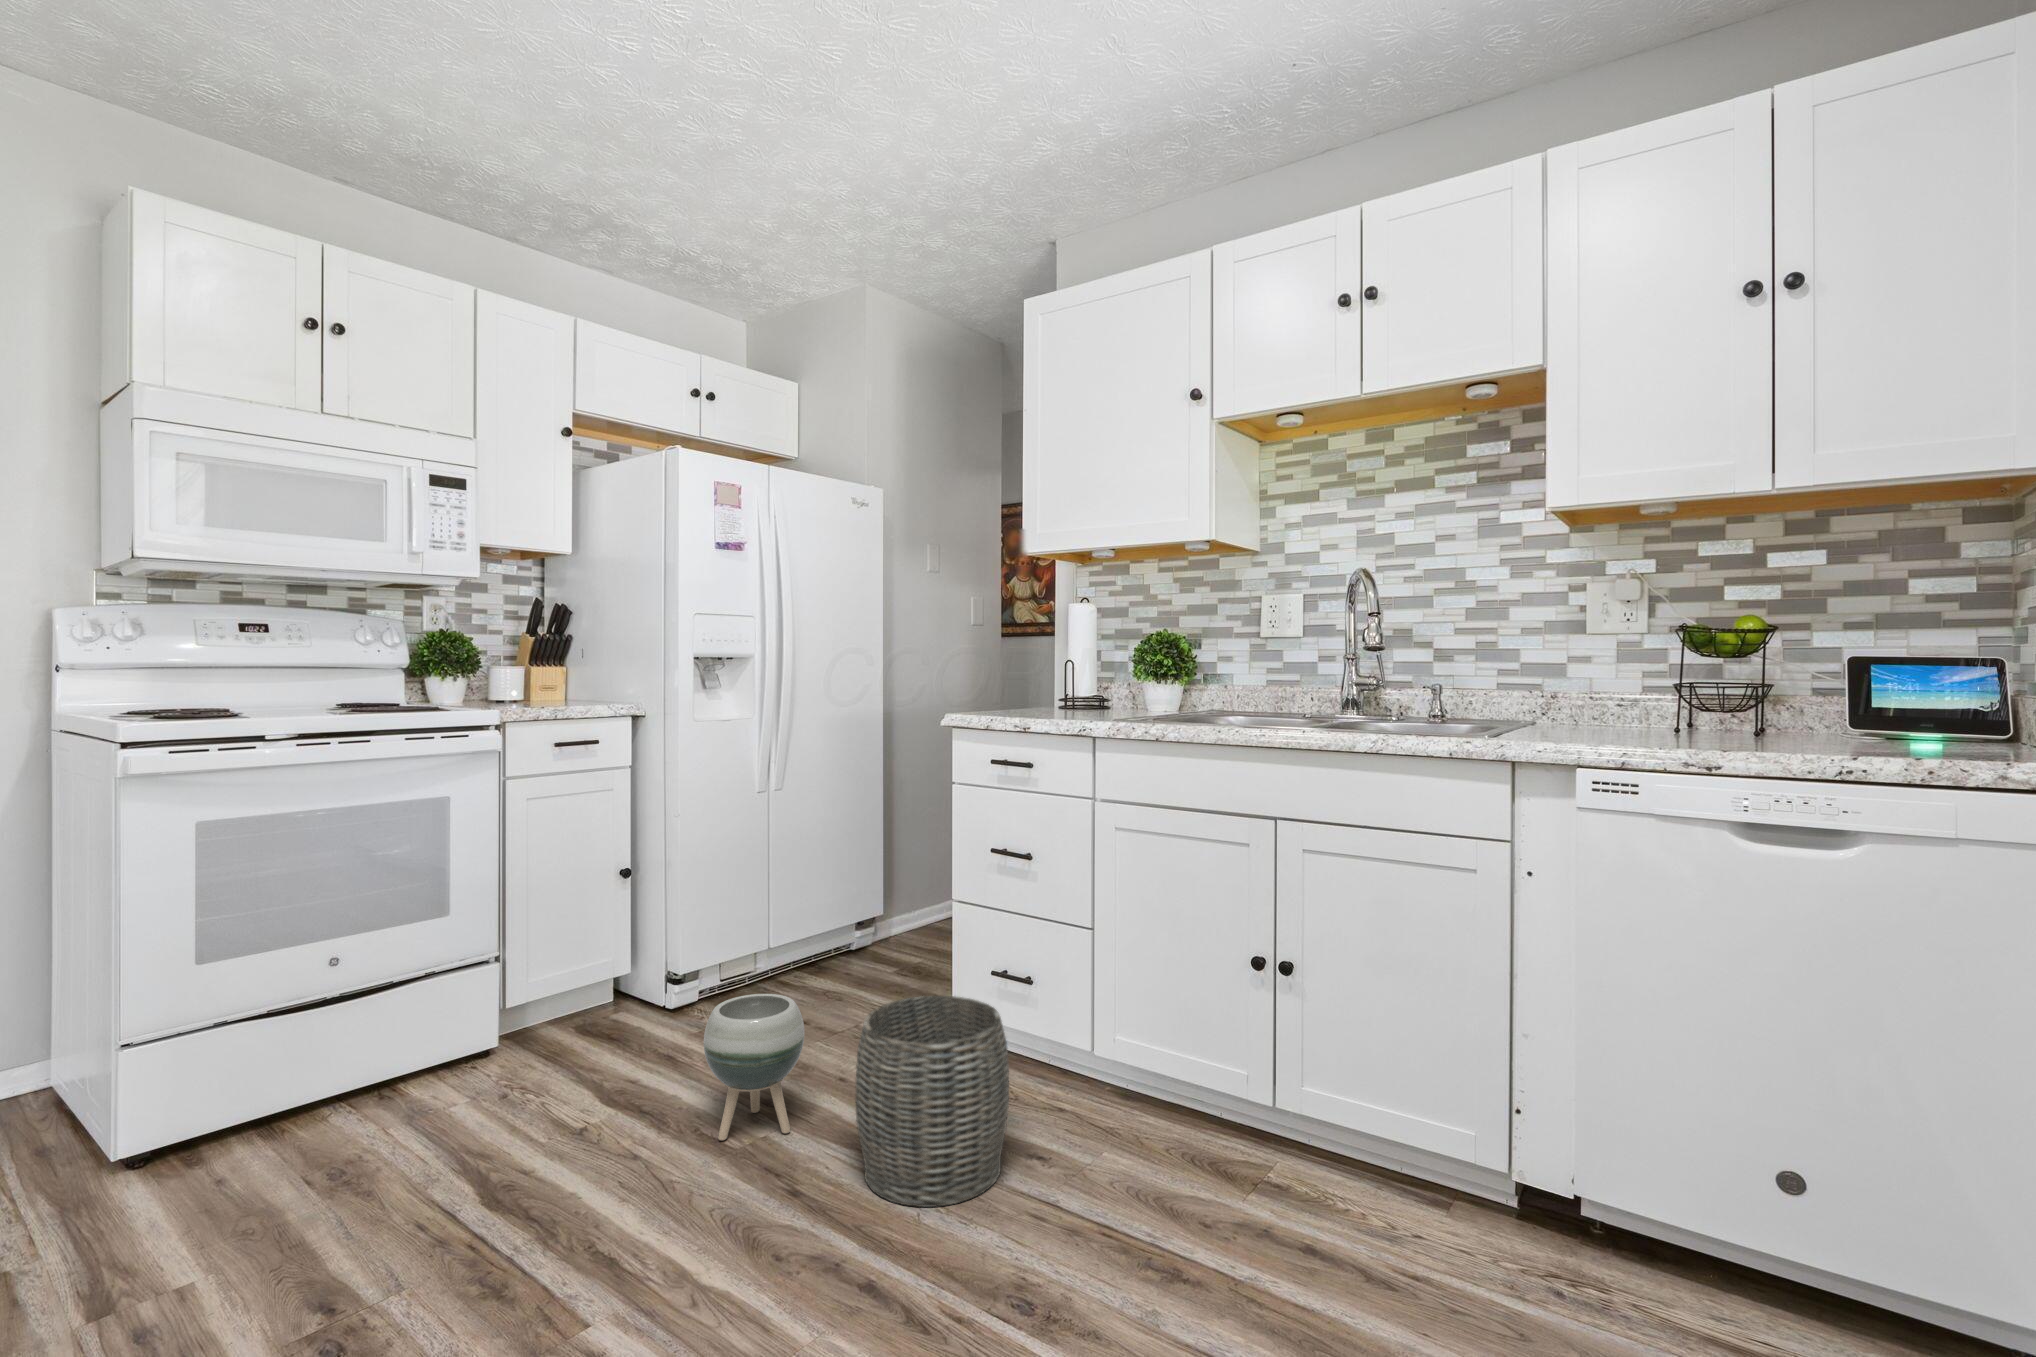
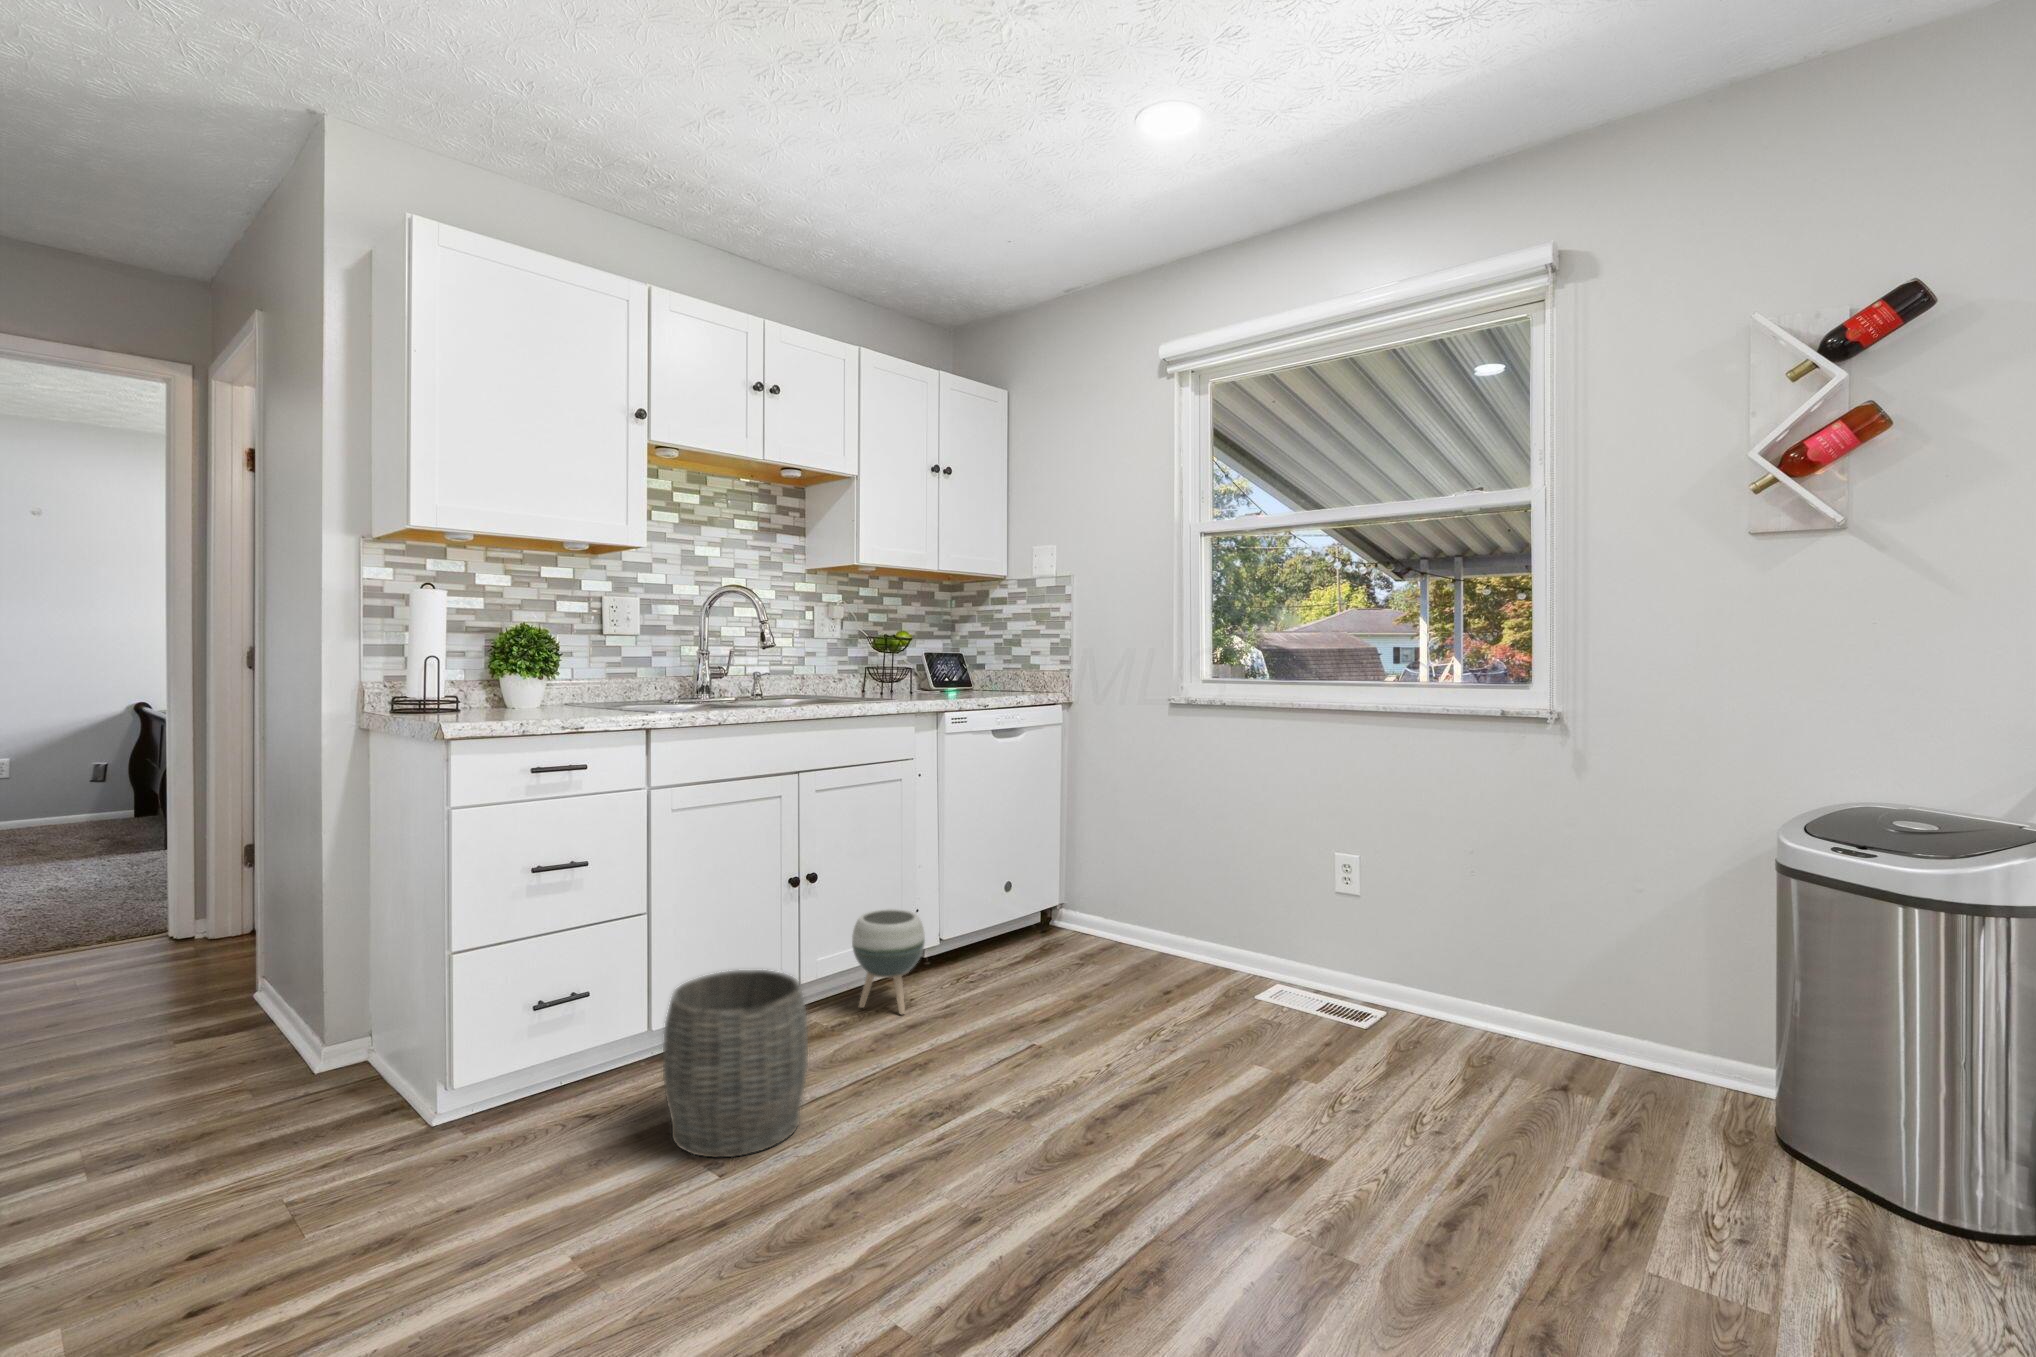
planter: present [704,994,804,1141] -> present [852,909,925,1014]

